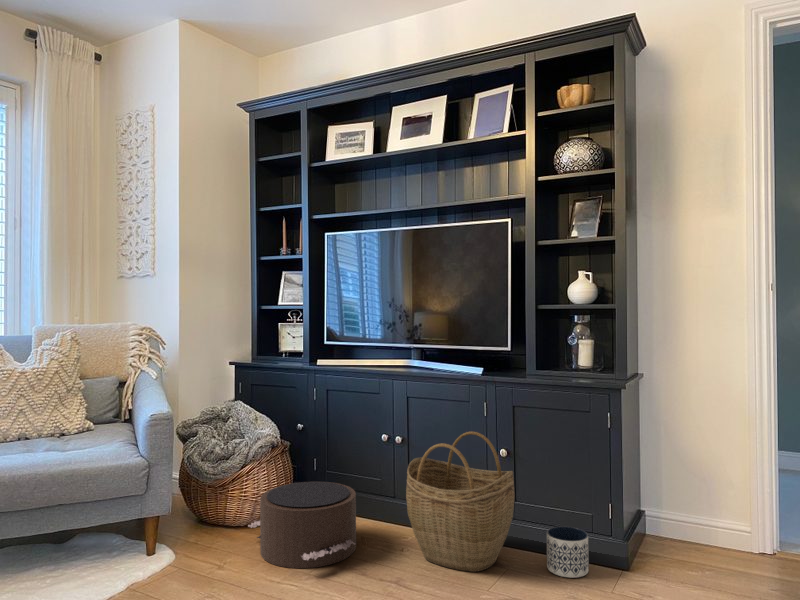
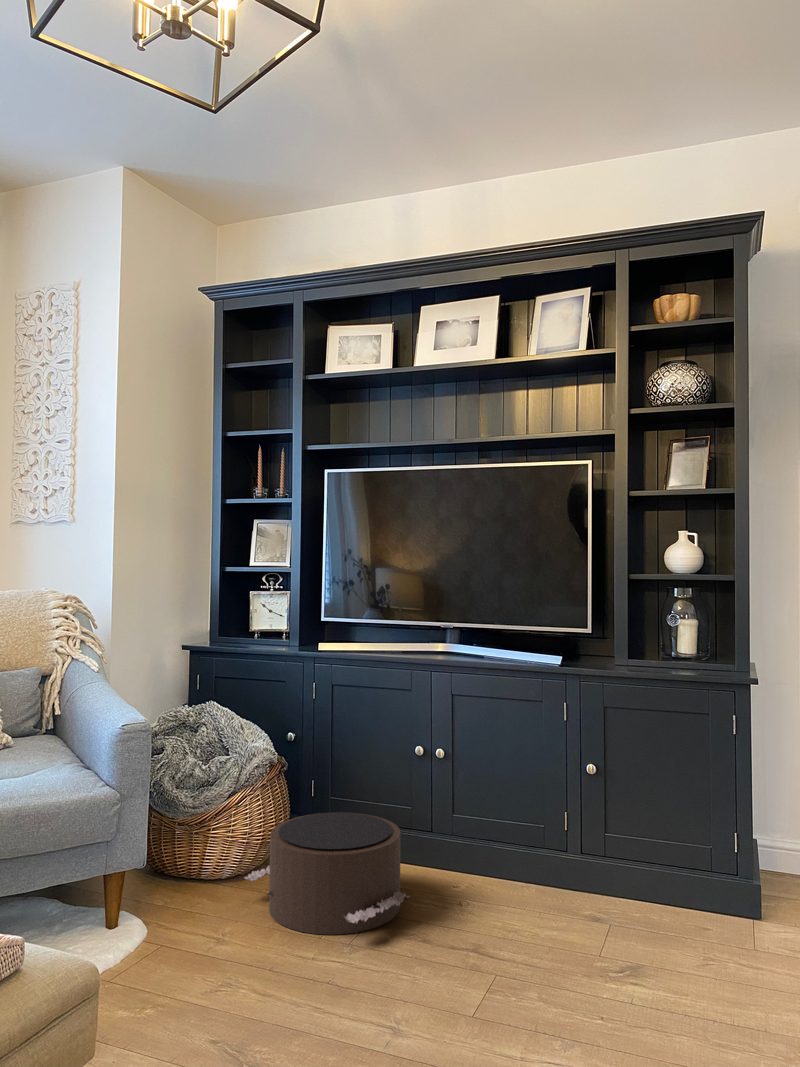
woven basket: present [406,432,515,572] -> none [473,740,617,927]
planter: present [547,526,589,578] -> none [660,861,715,928]

